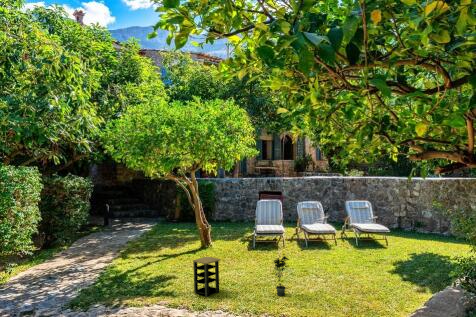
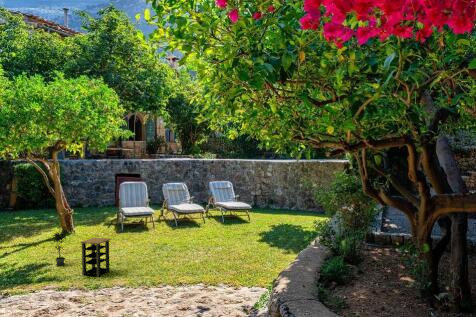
potted plant: present [274,254,289,296] -> present [53,228,68,266]

